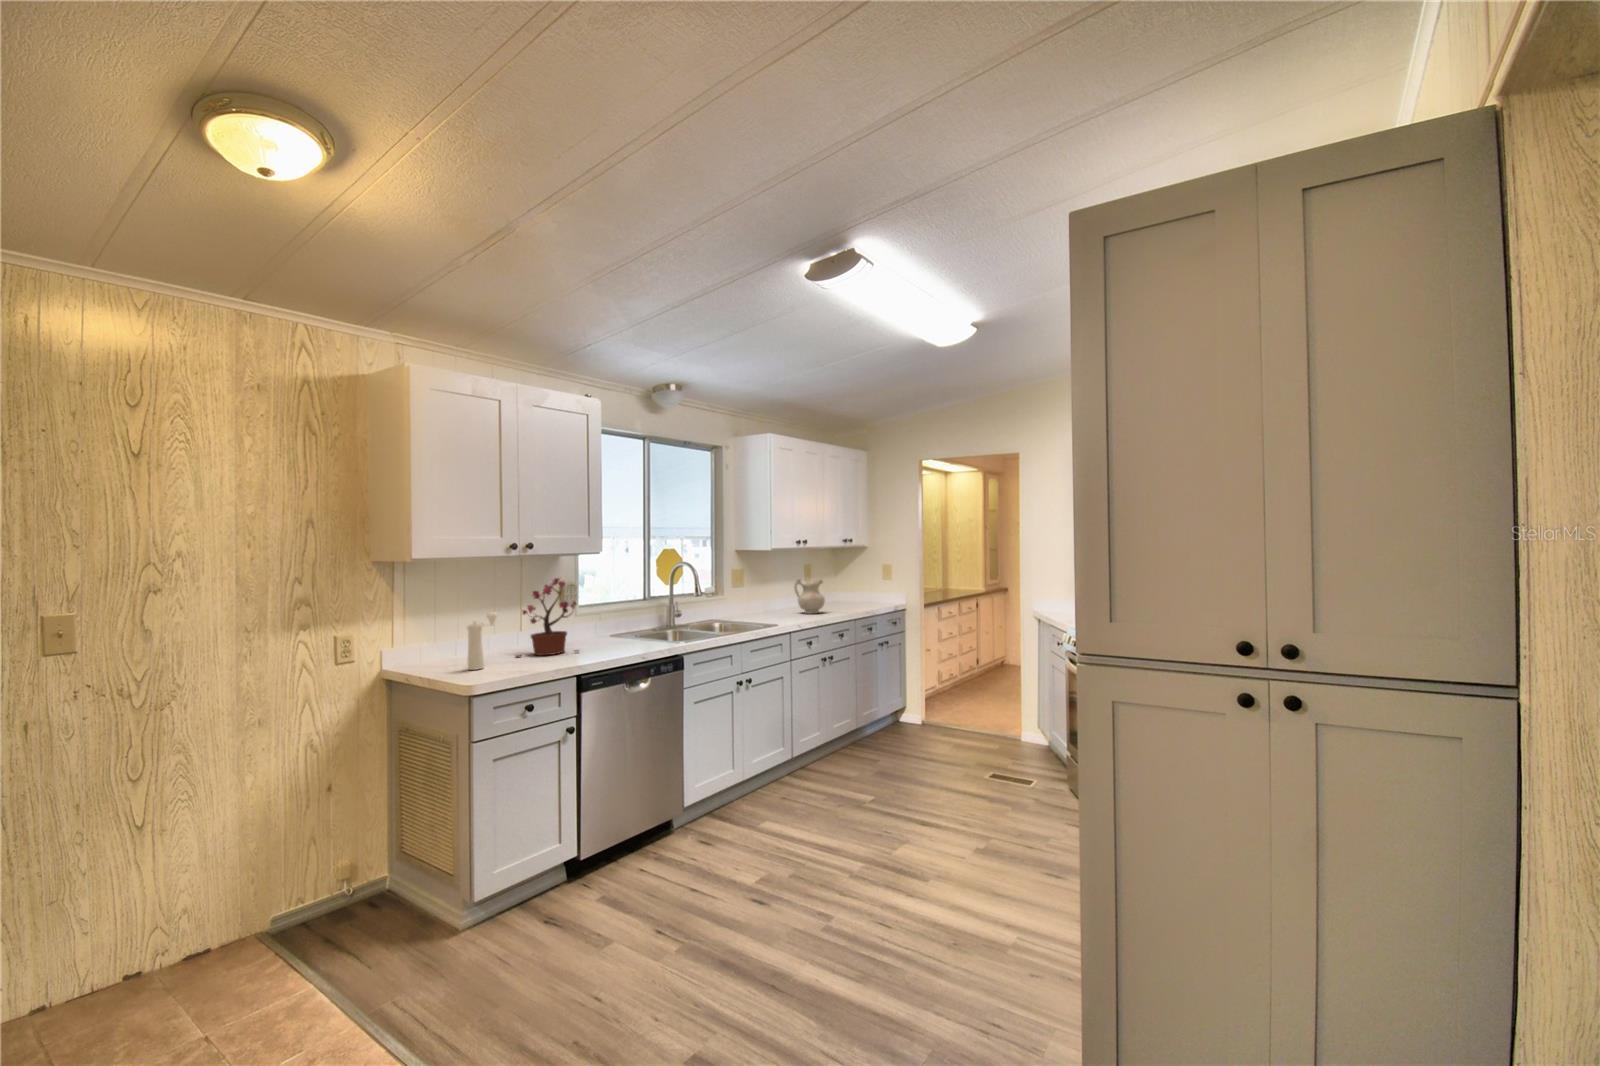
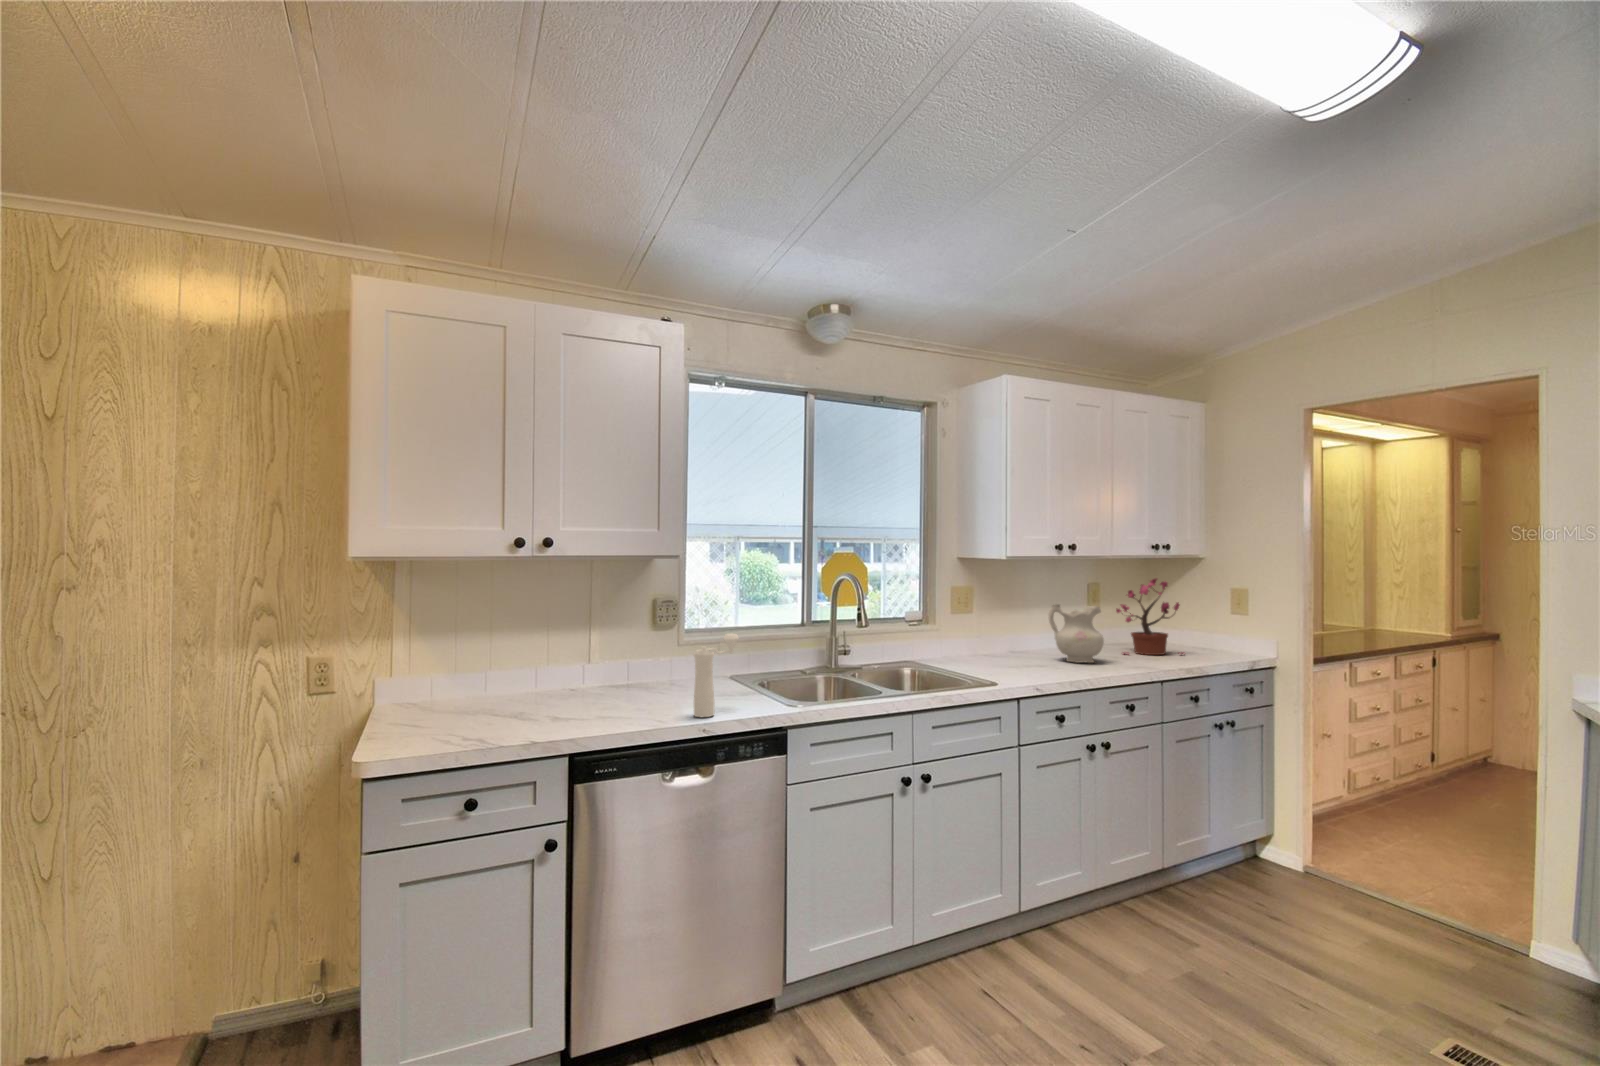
potted plant: present [515,578,579,657] -> present [1116,578,1184,655]
pepper mill: present [467,612,497,670] -> present [694,633,738,717]

